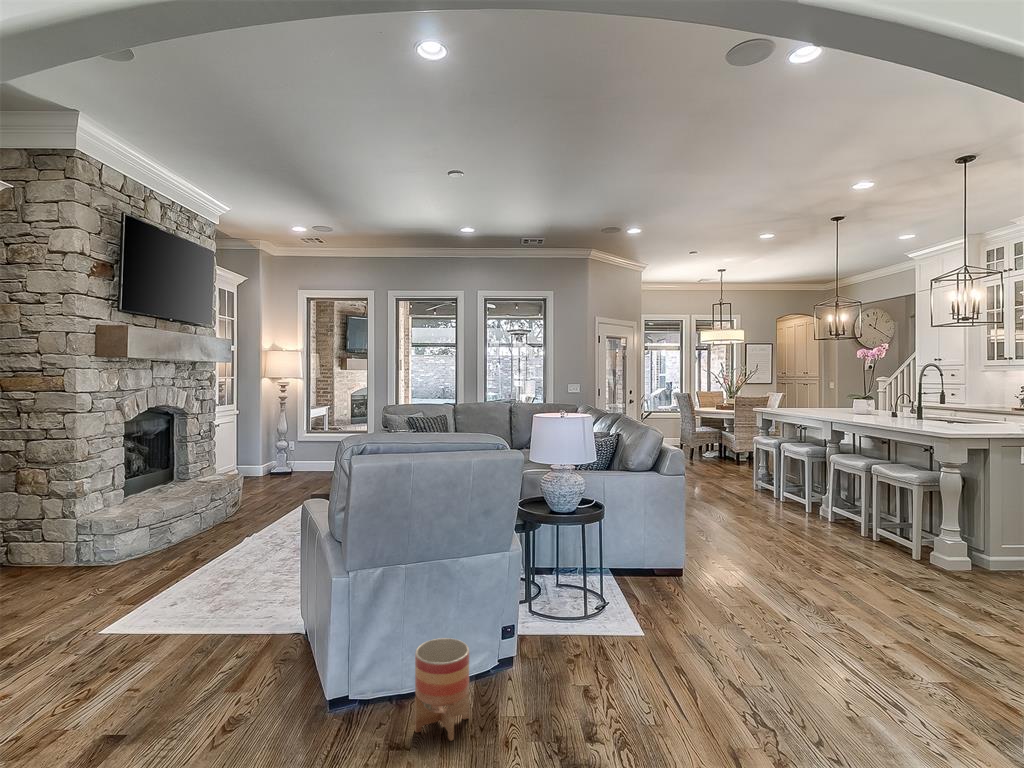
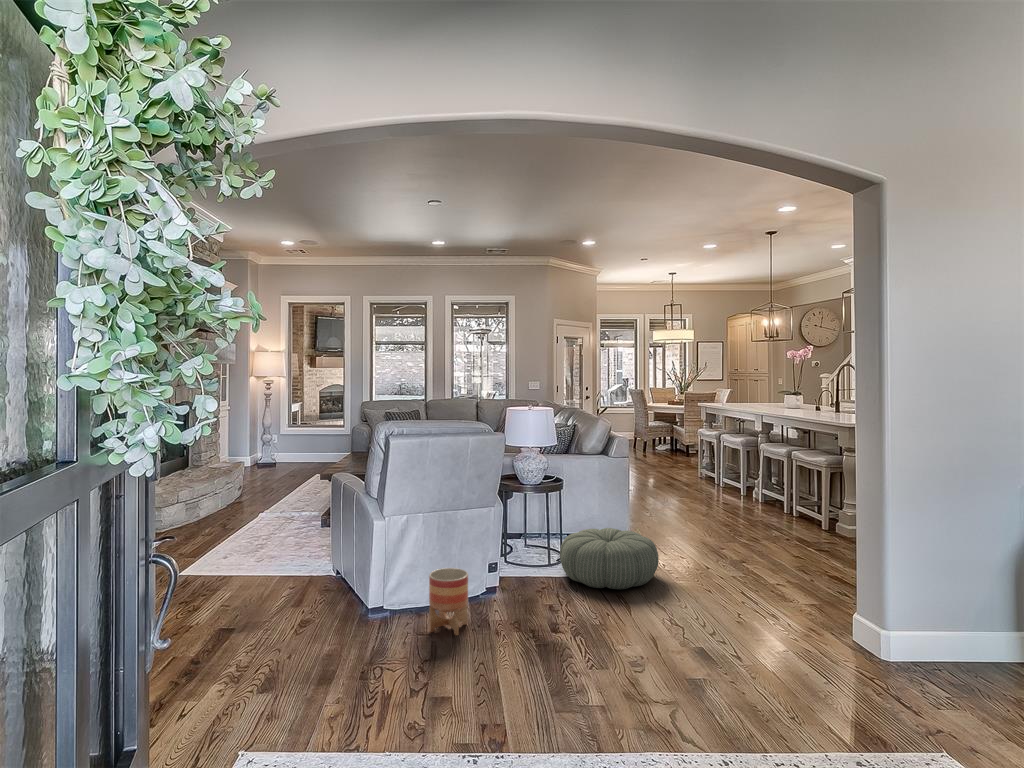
pouf: none [598,570,728,660] -> present [560,528,658,589]

